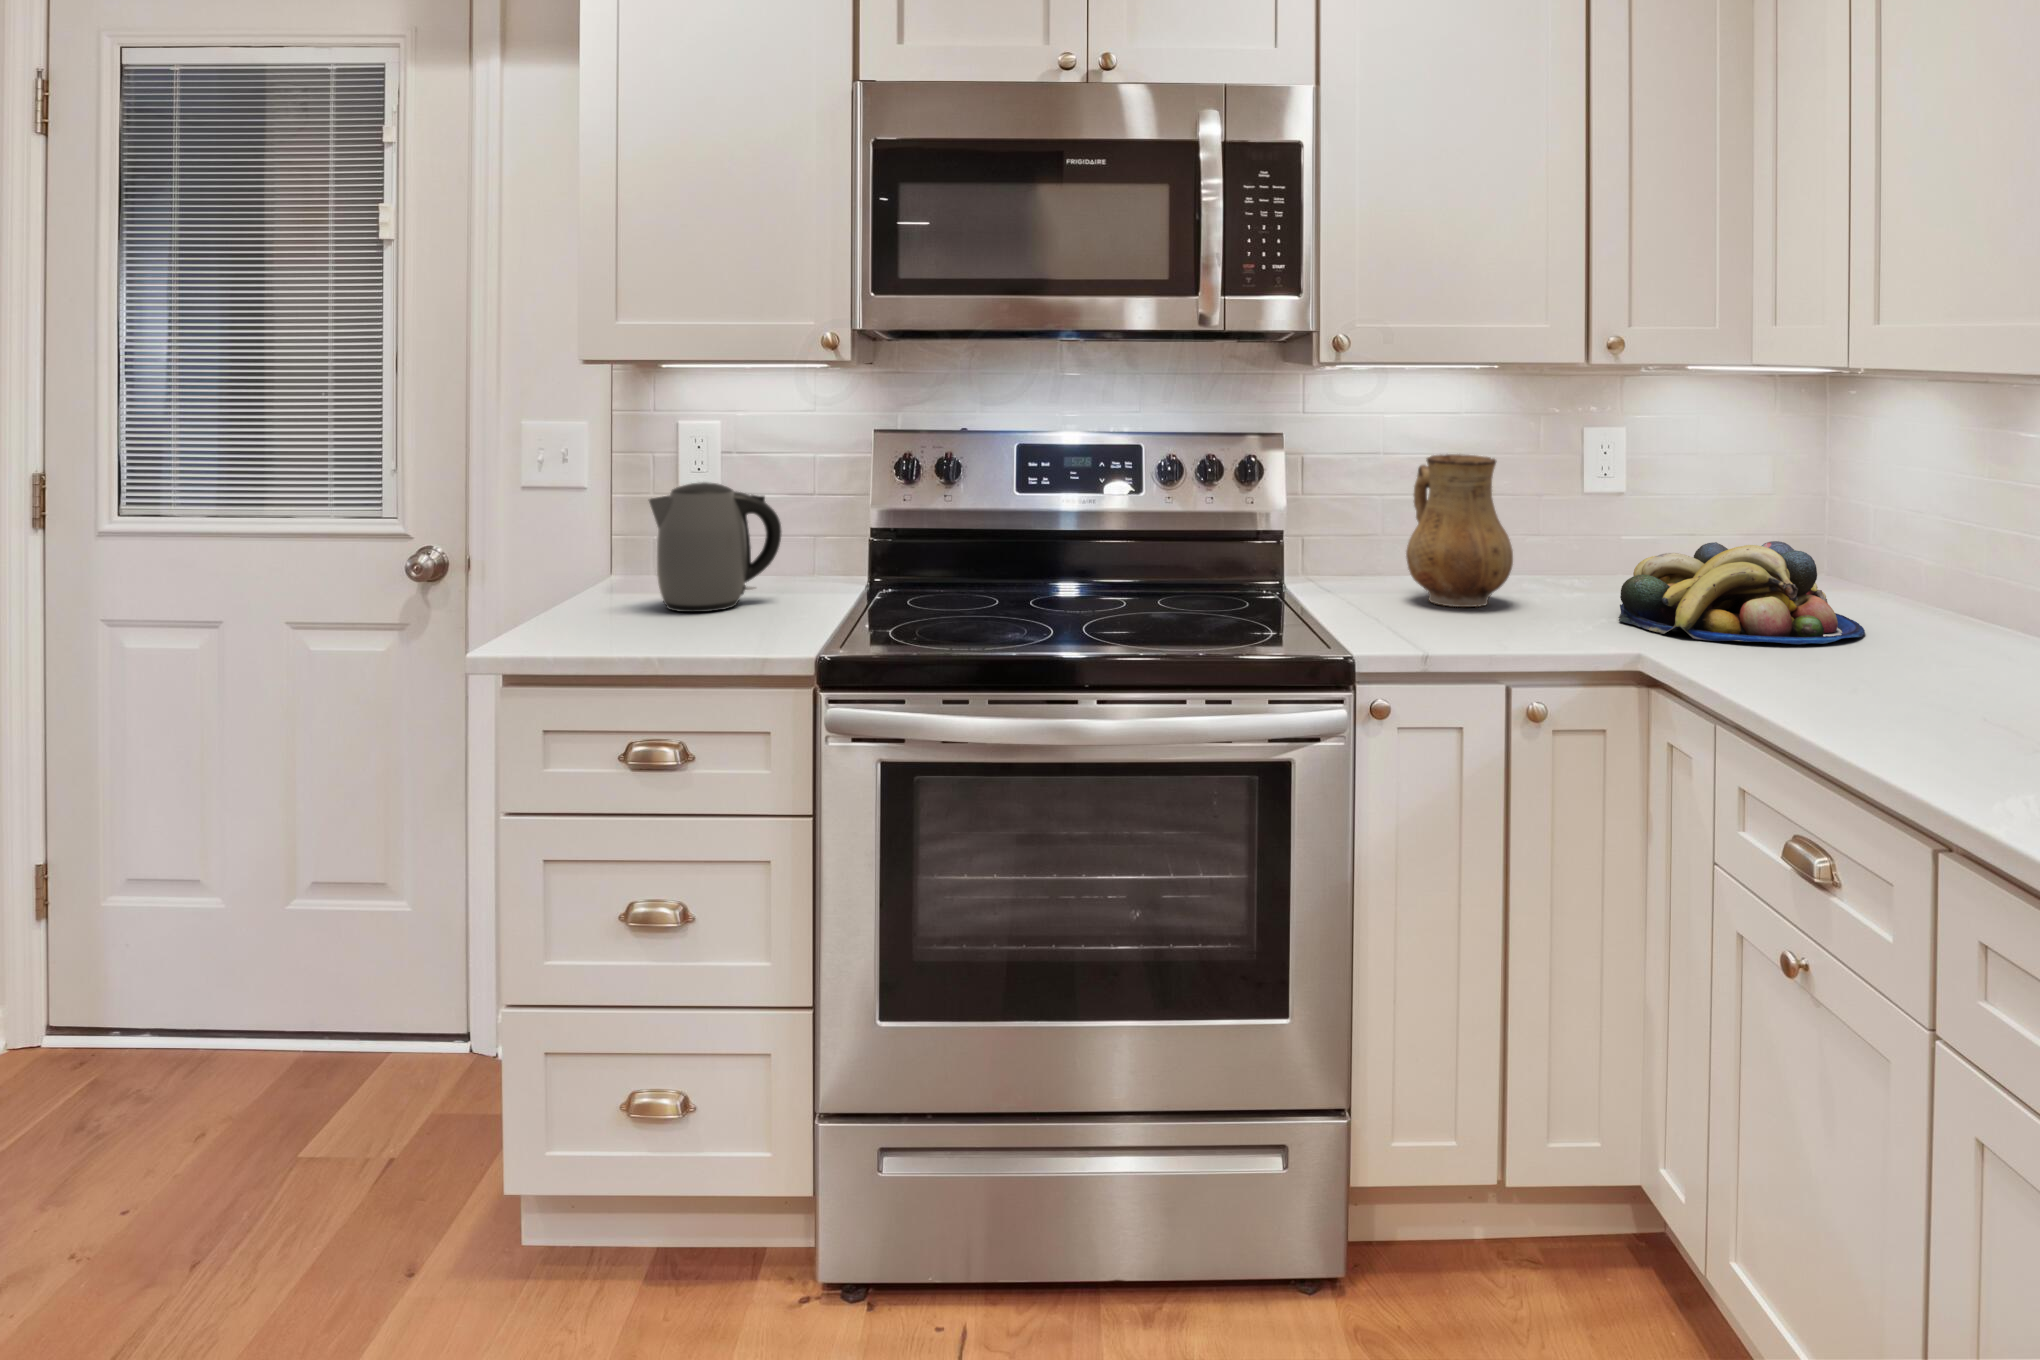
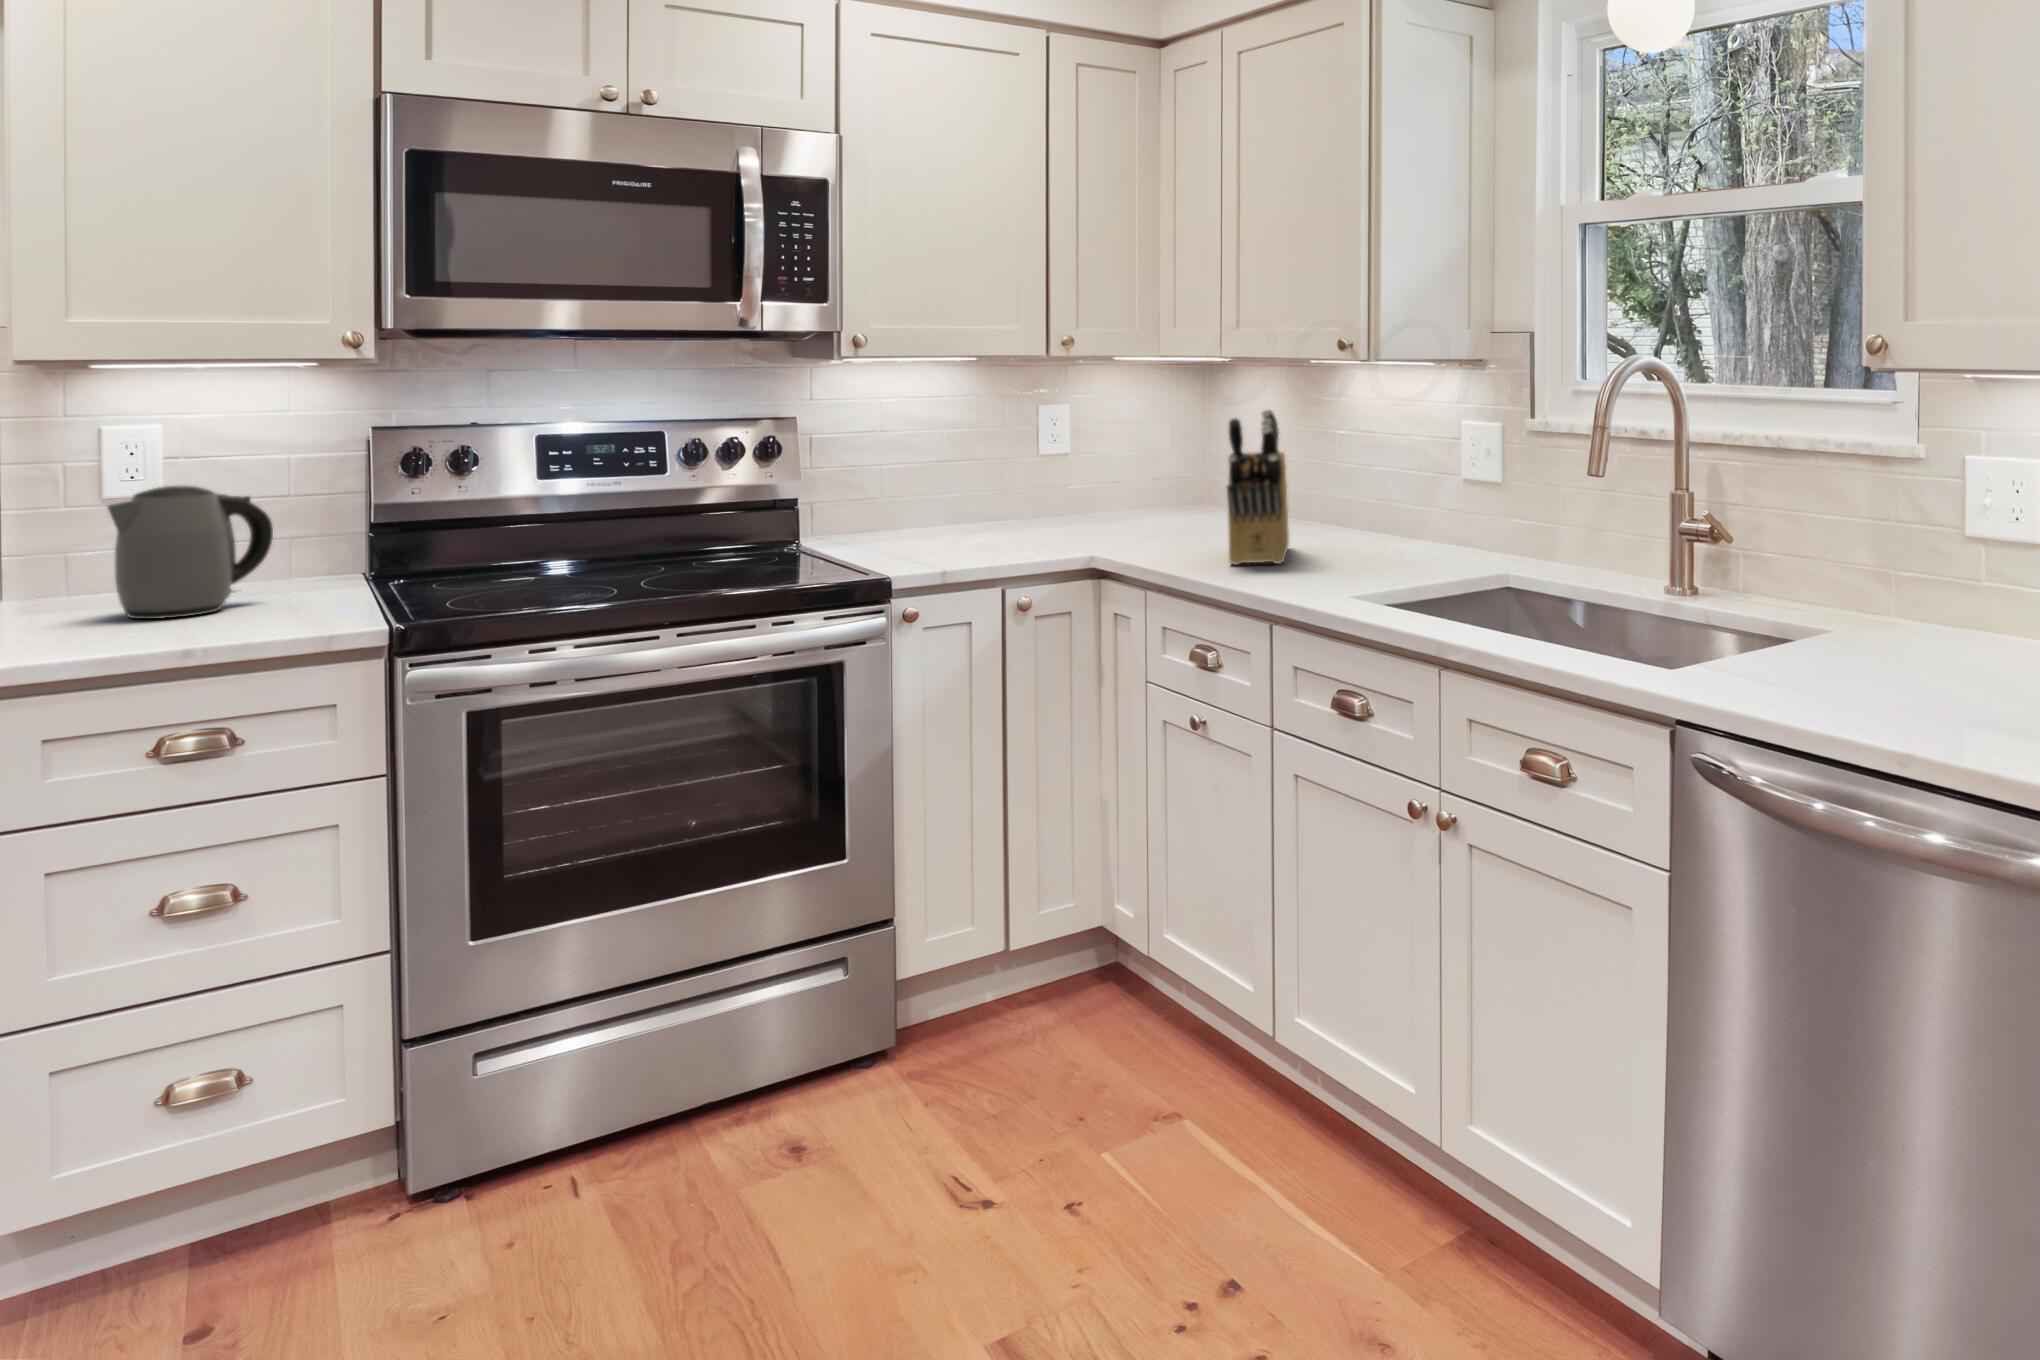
ceramic pitcher: present [1406,454,1513,607] -> none [912,429,998,546]
knife block: none [1857,456,1969,720] -> present [1227,409,1289,565]
fruit bowl: present [1618,541,1865,644] -> none [1076,479,1234,546]

